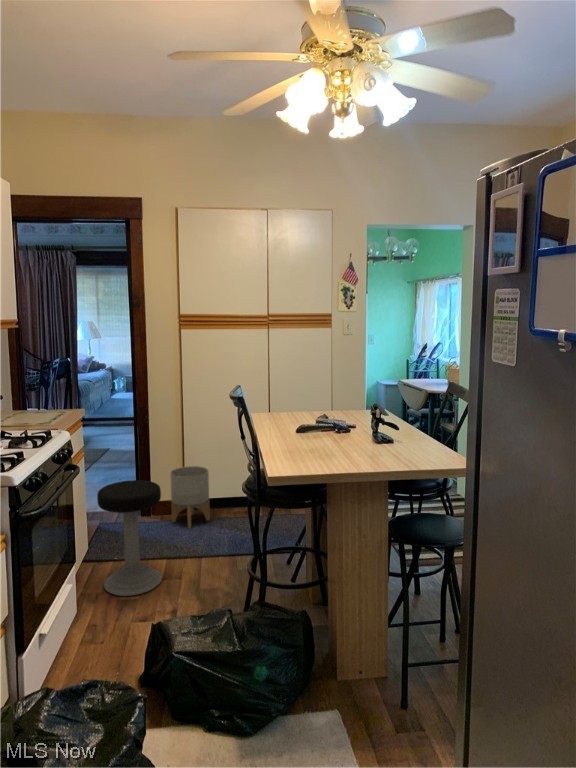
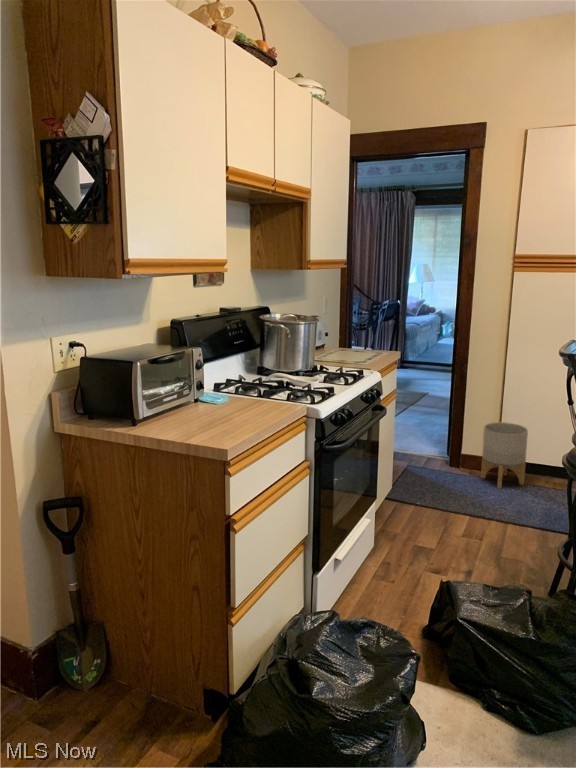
stool: present [97,480,162,596] -> none [403,428,468,544]

